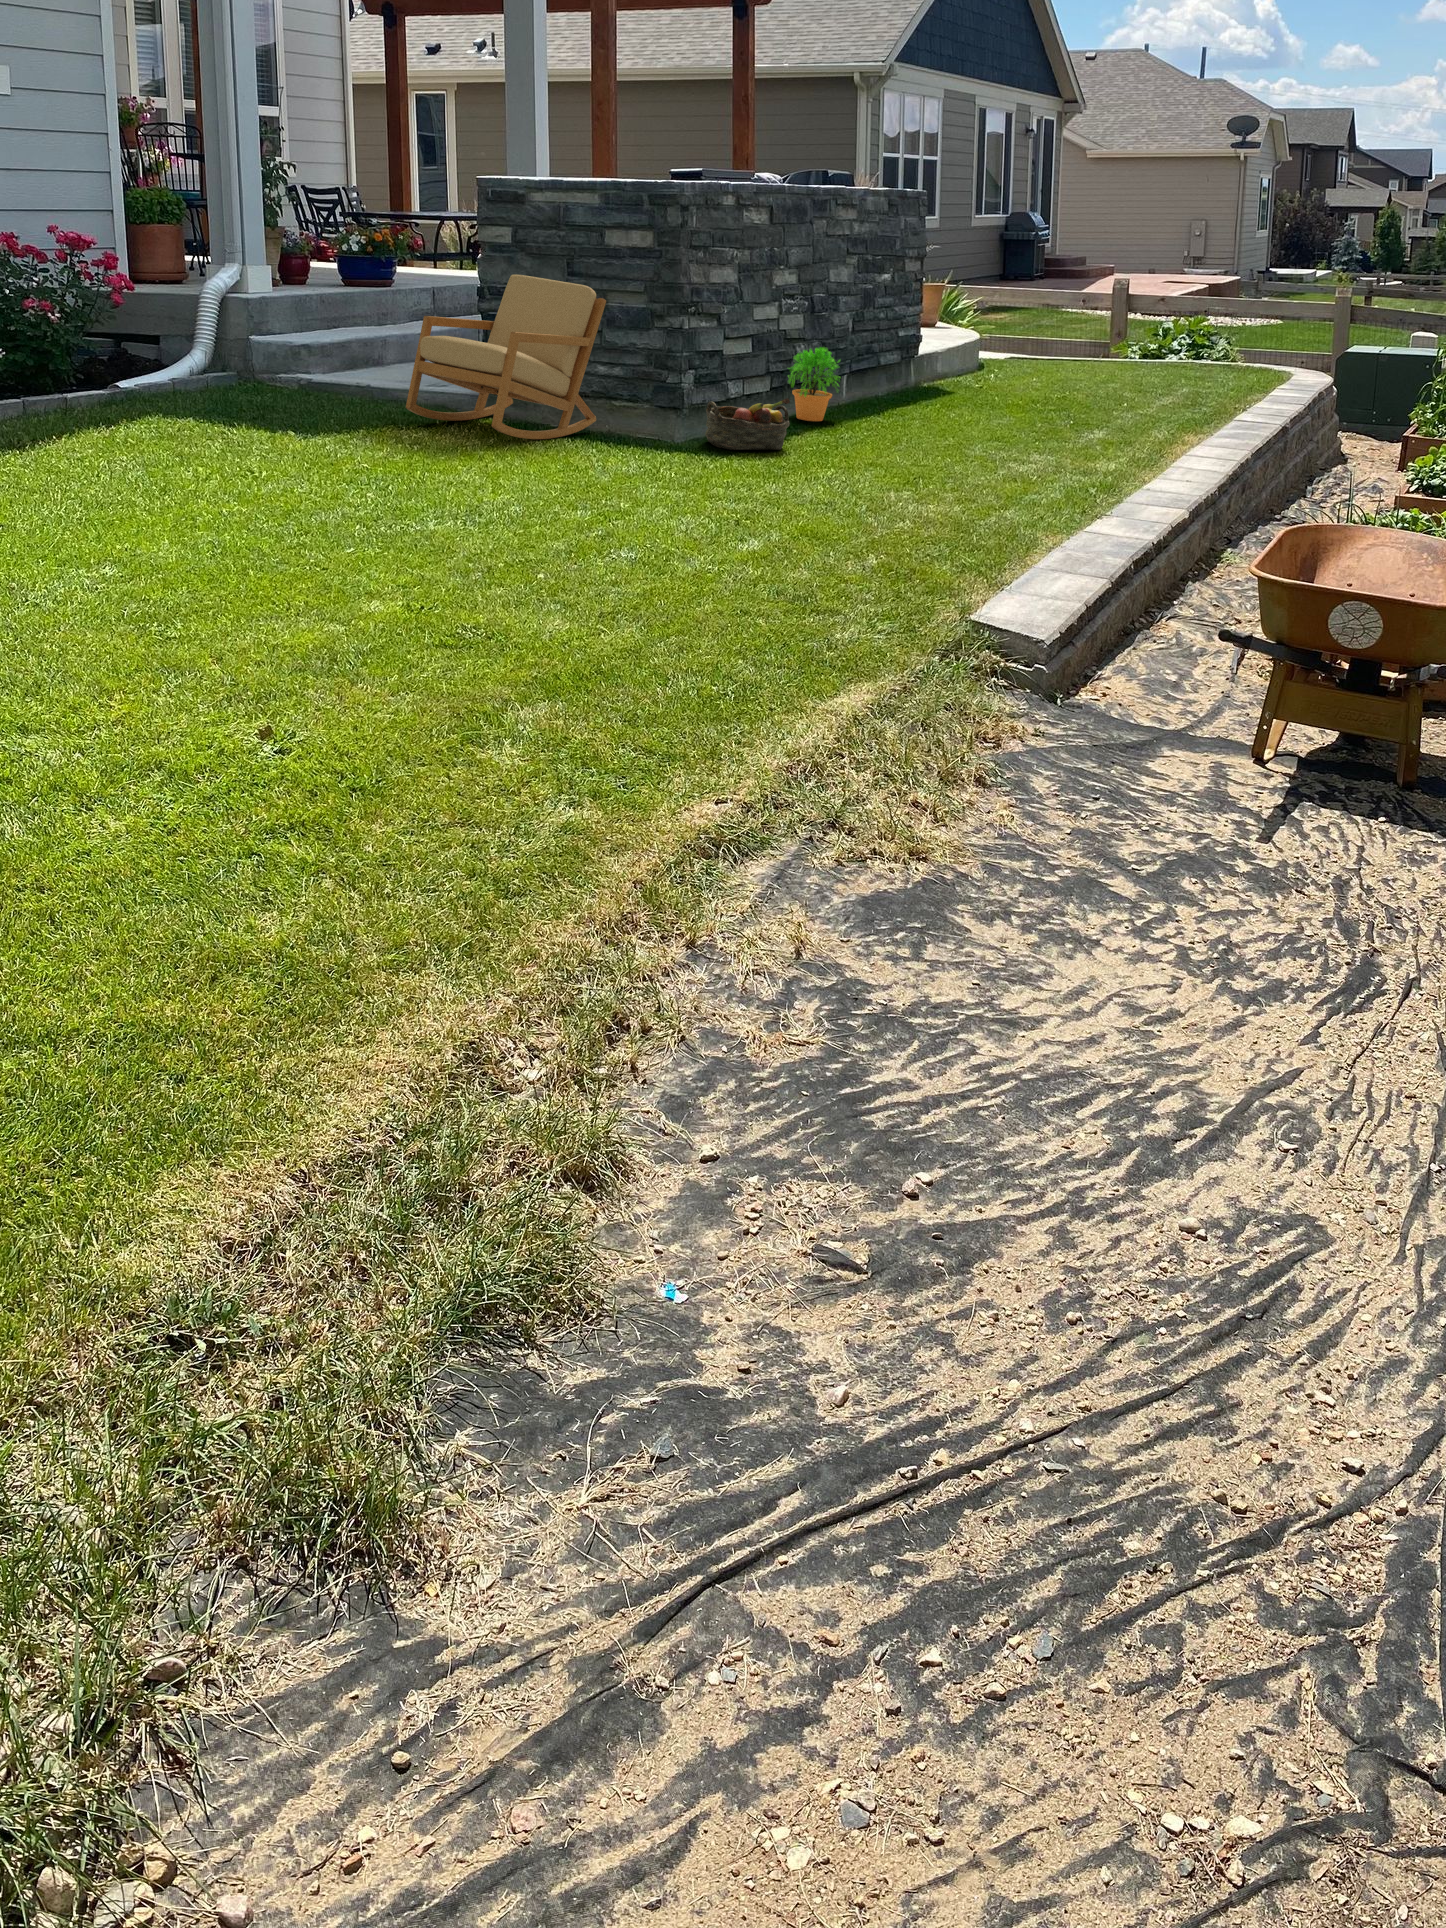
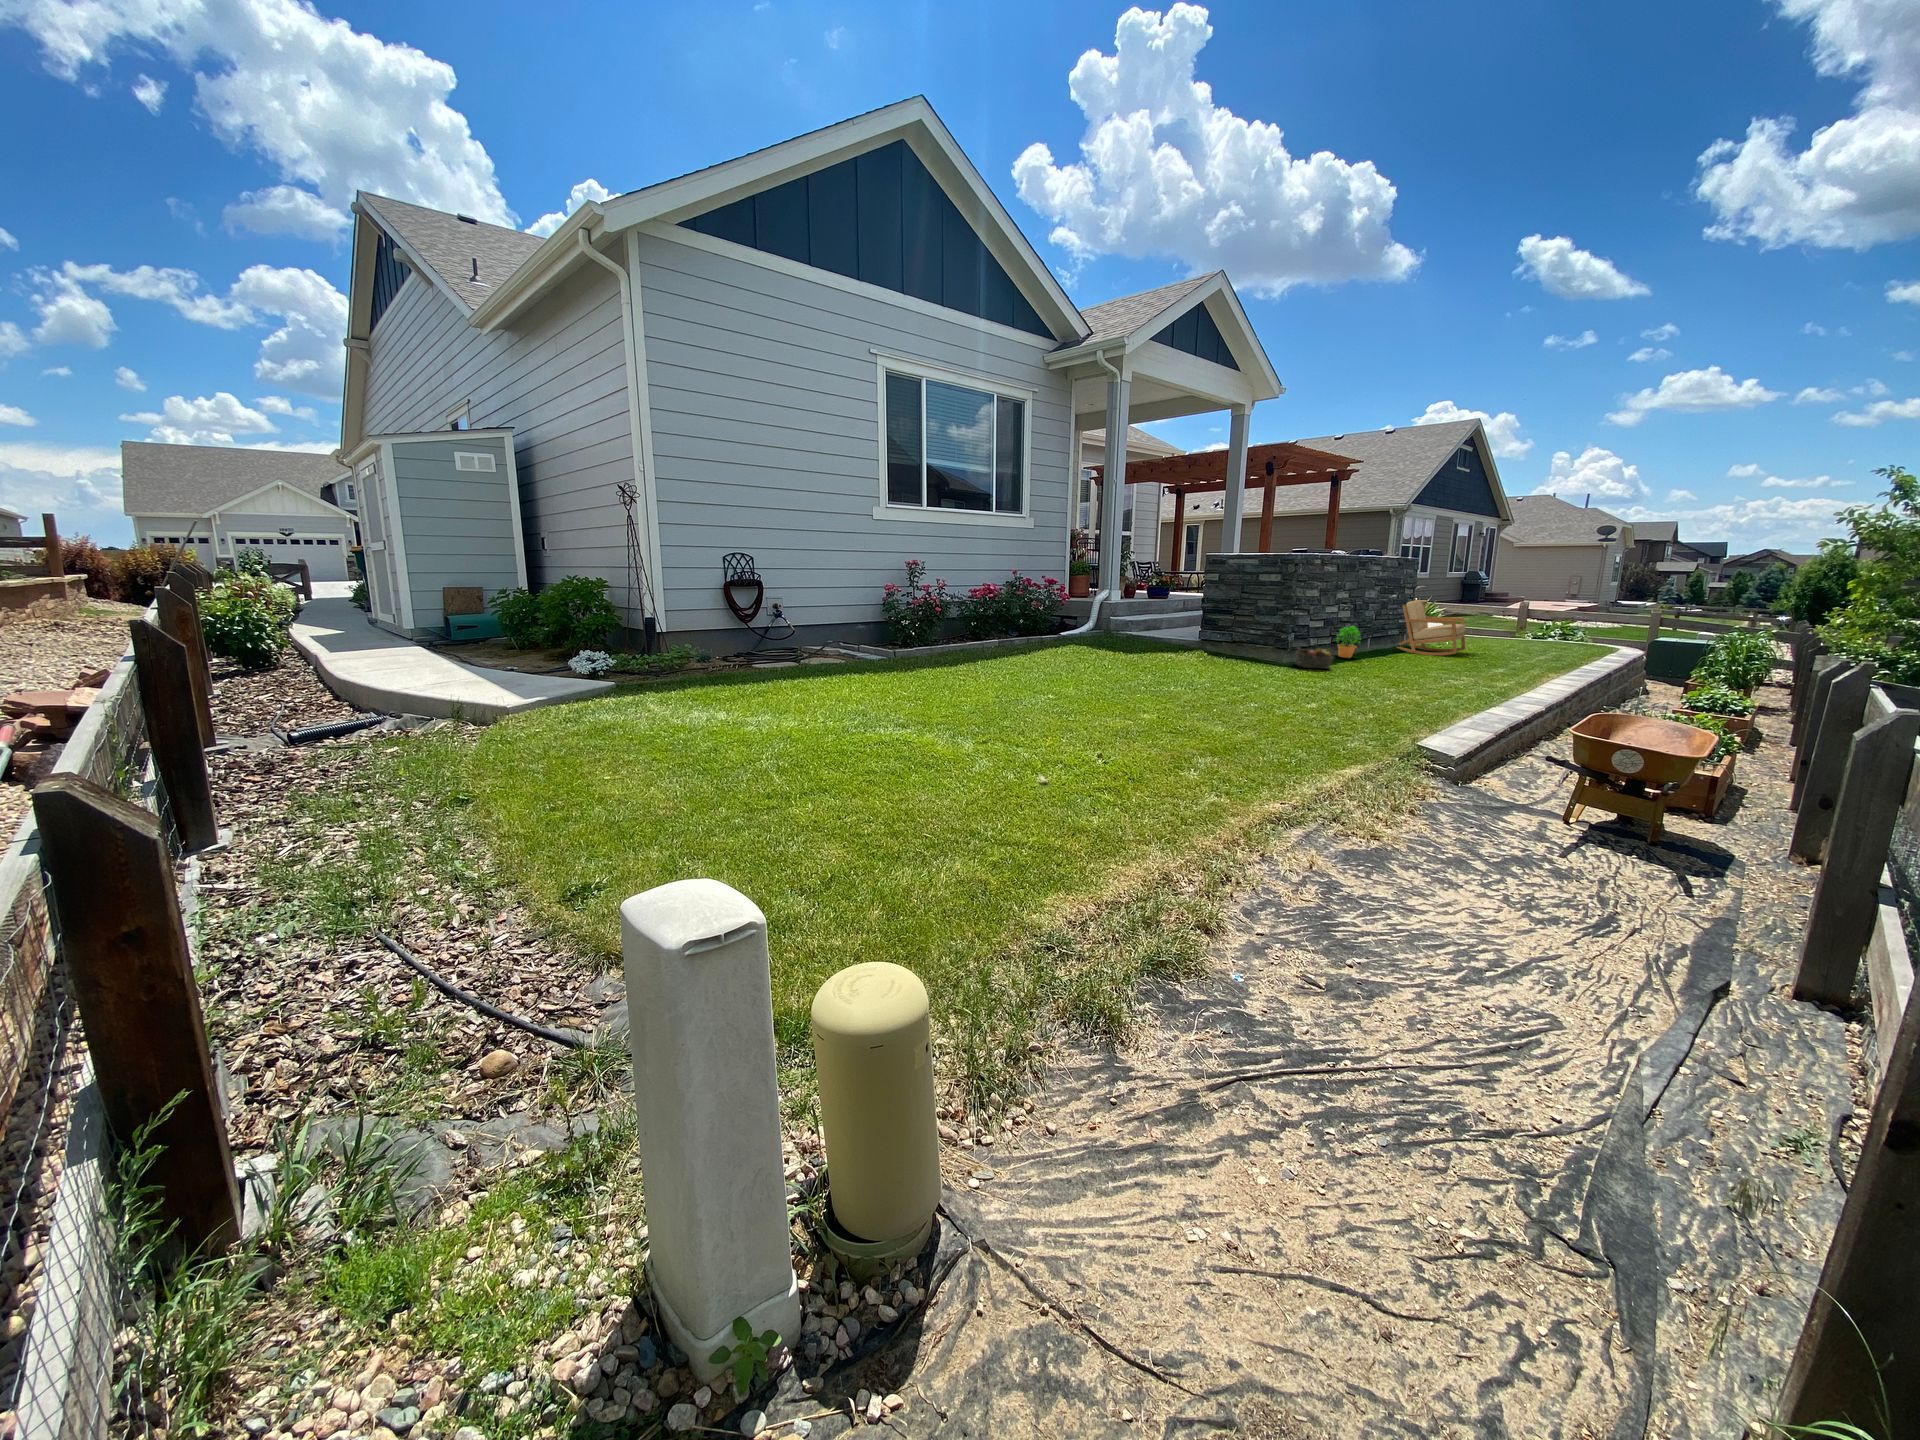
chair: present [406,275,606,439] -> present [1397,600,1466,656]

